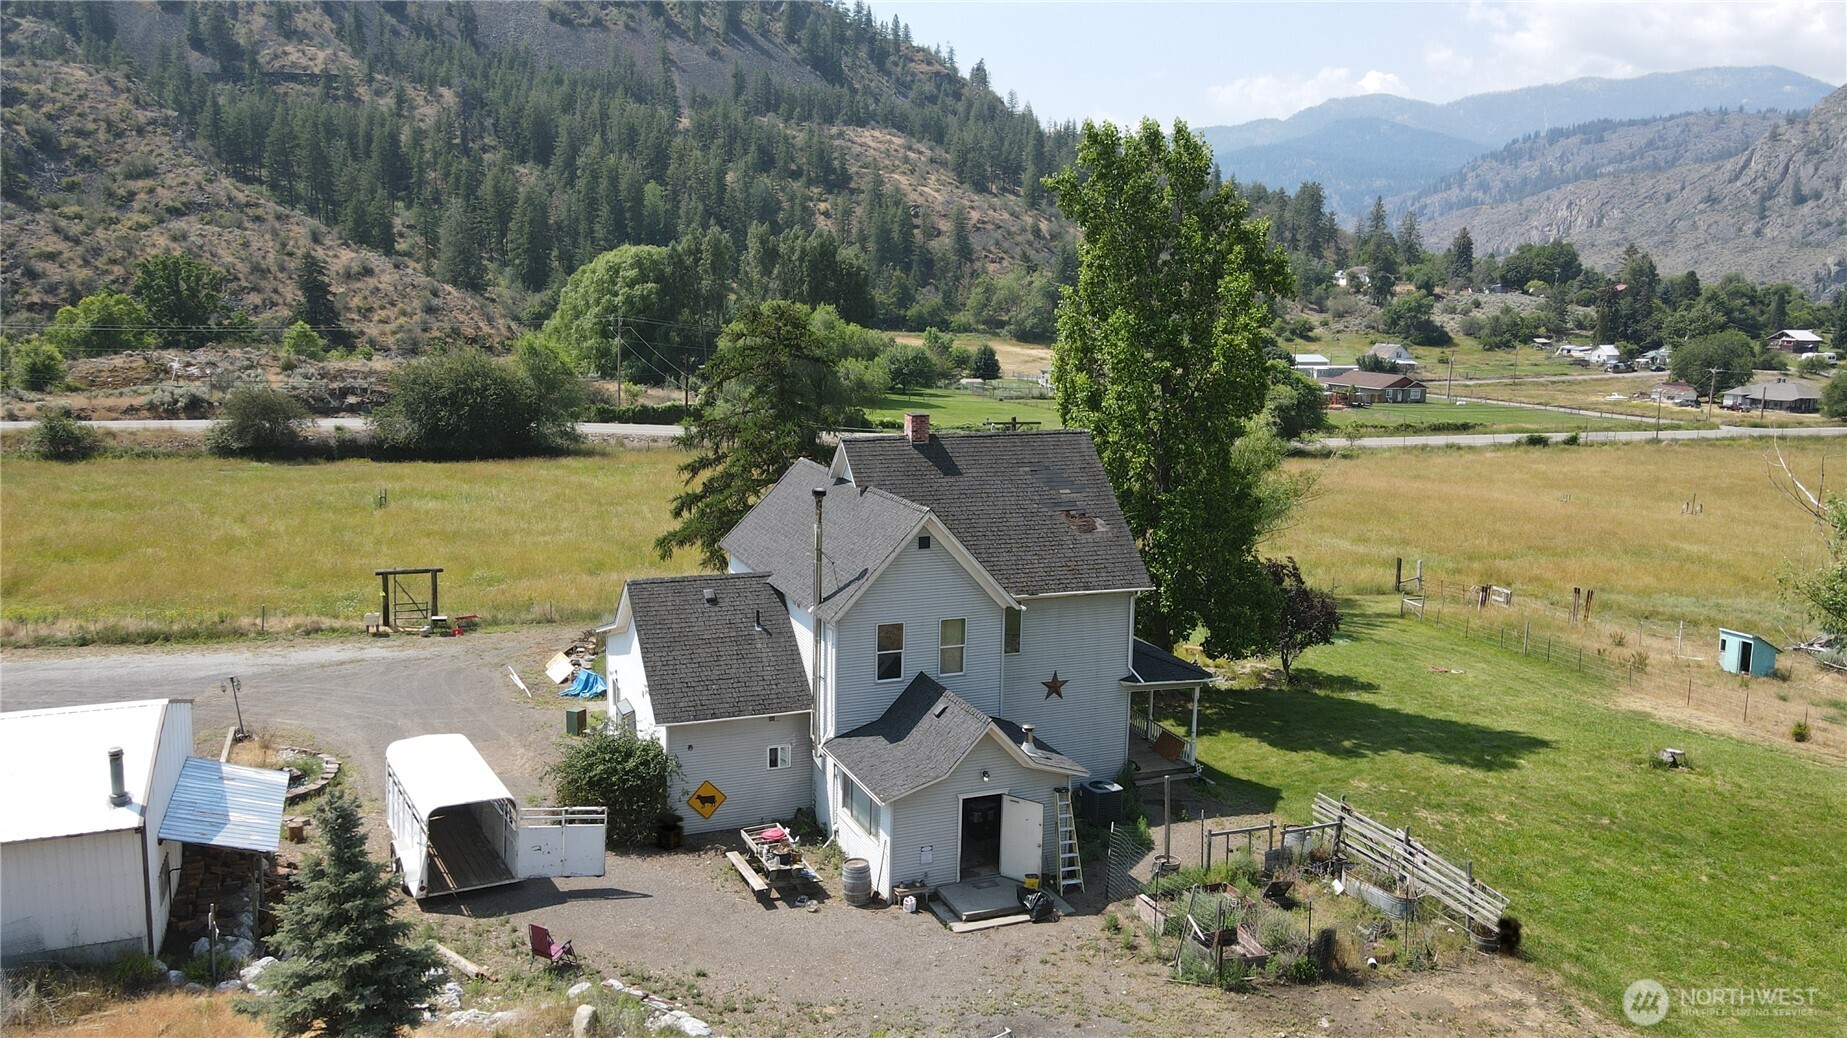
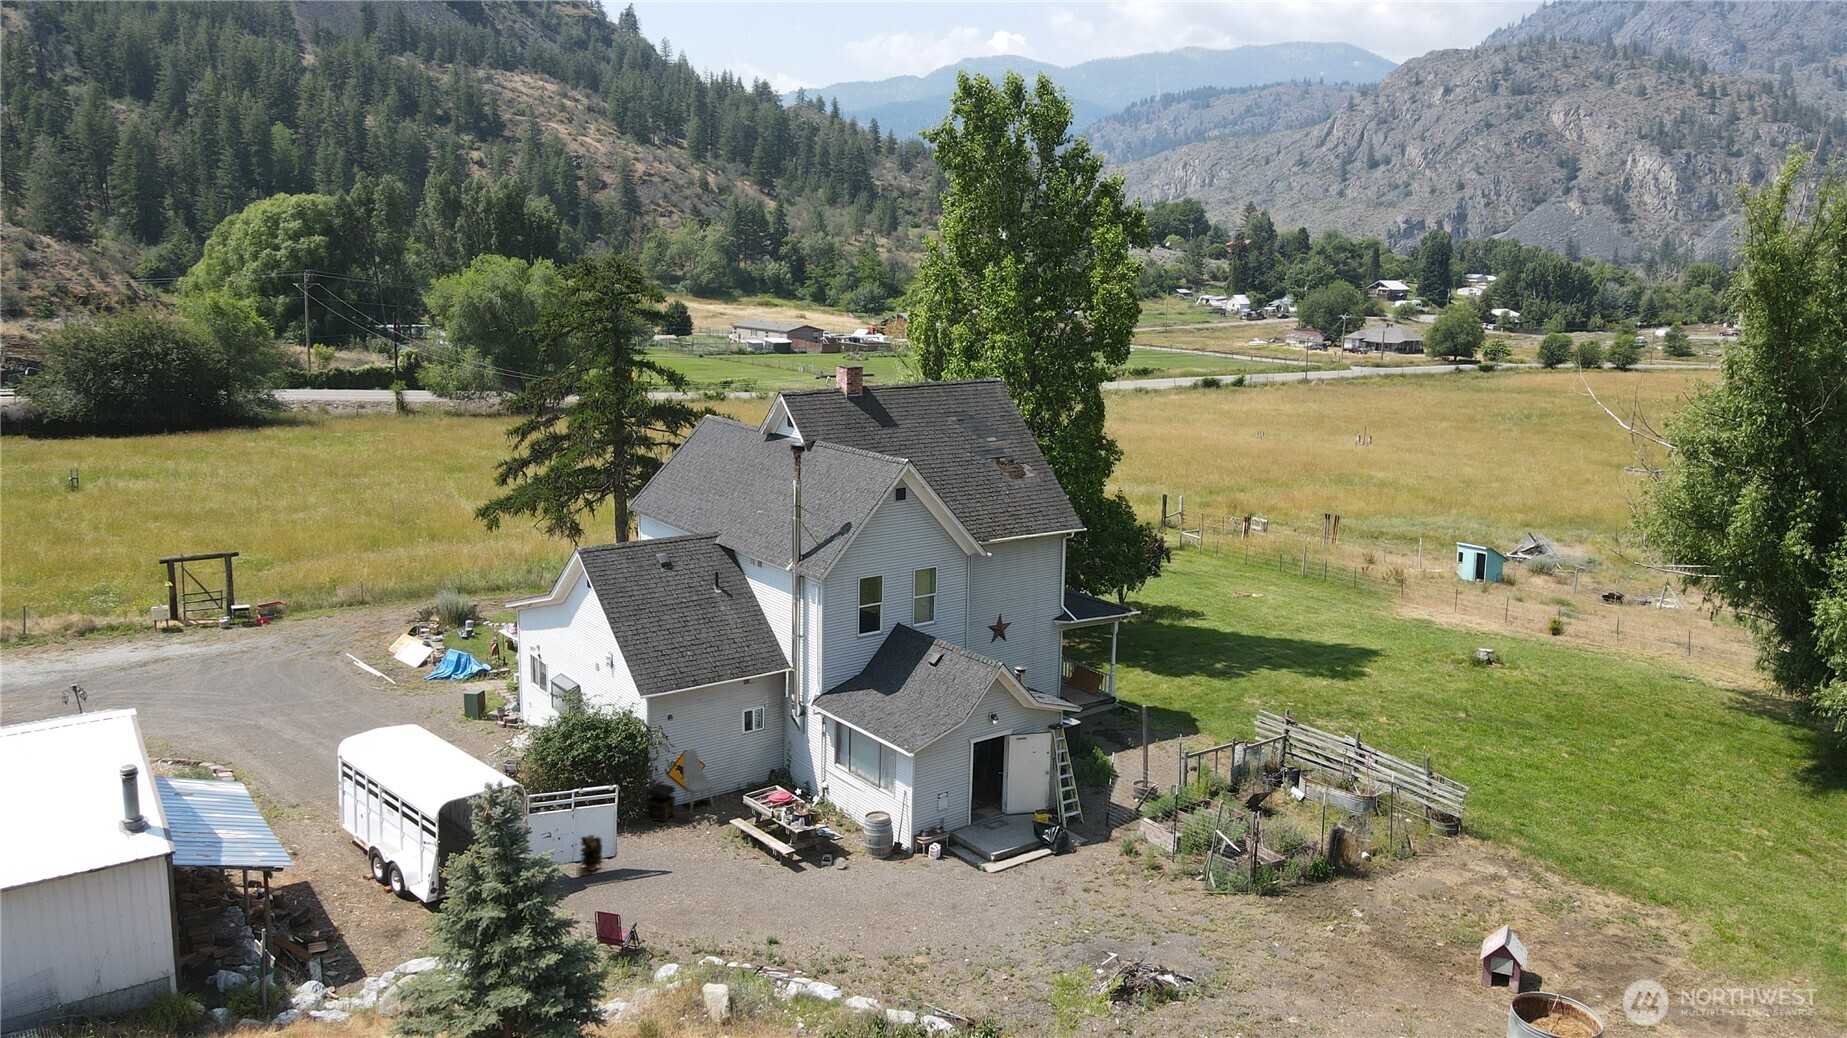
chair: none [697,783,724,844] -> present [683,750,713,806]
decorative plant: present [1496,915,1523,954] -> present [581,835,603,871]

